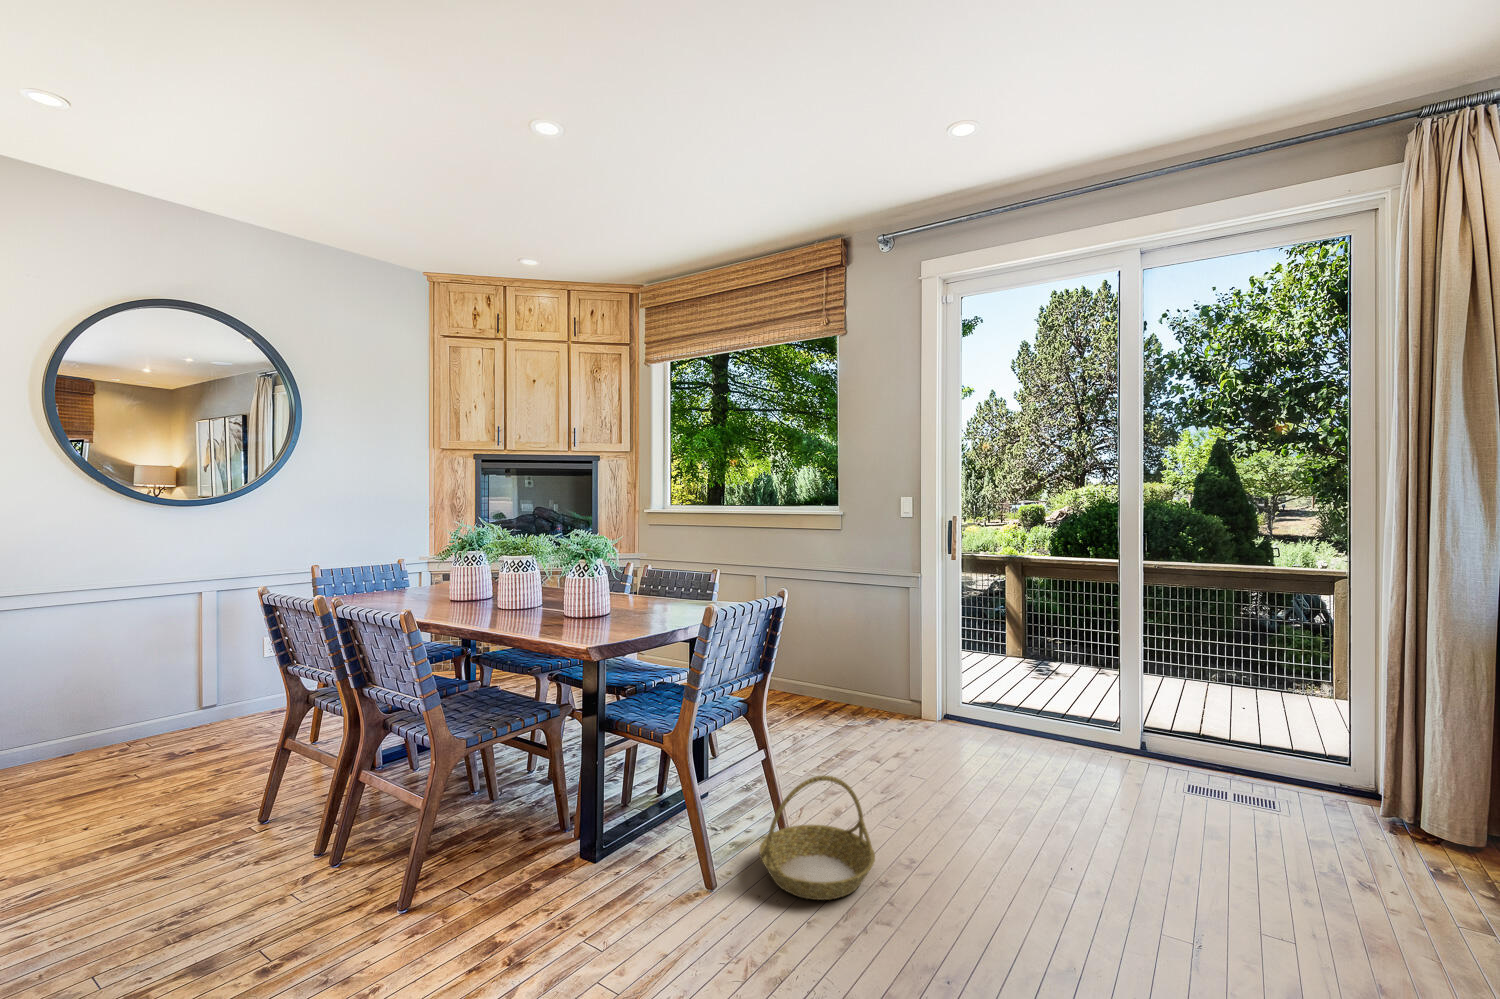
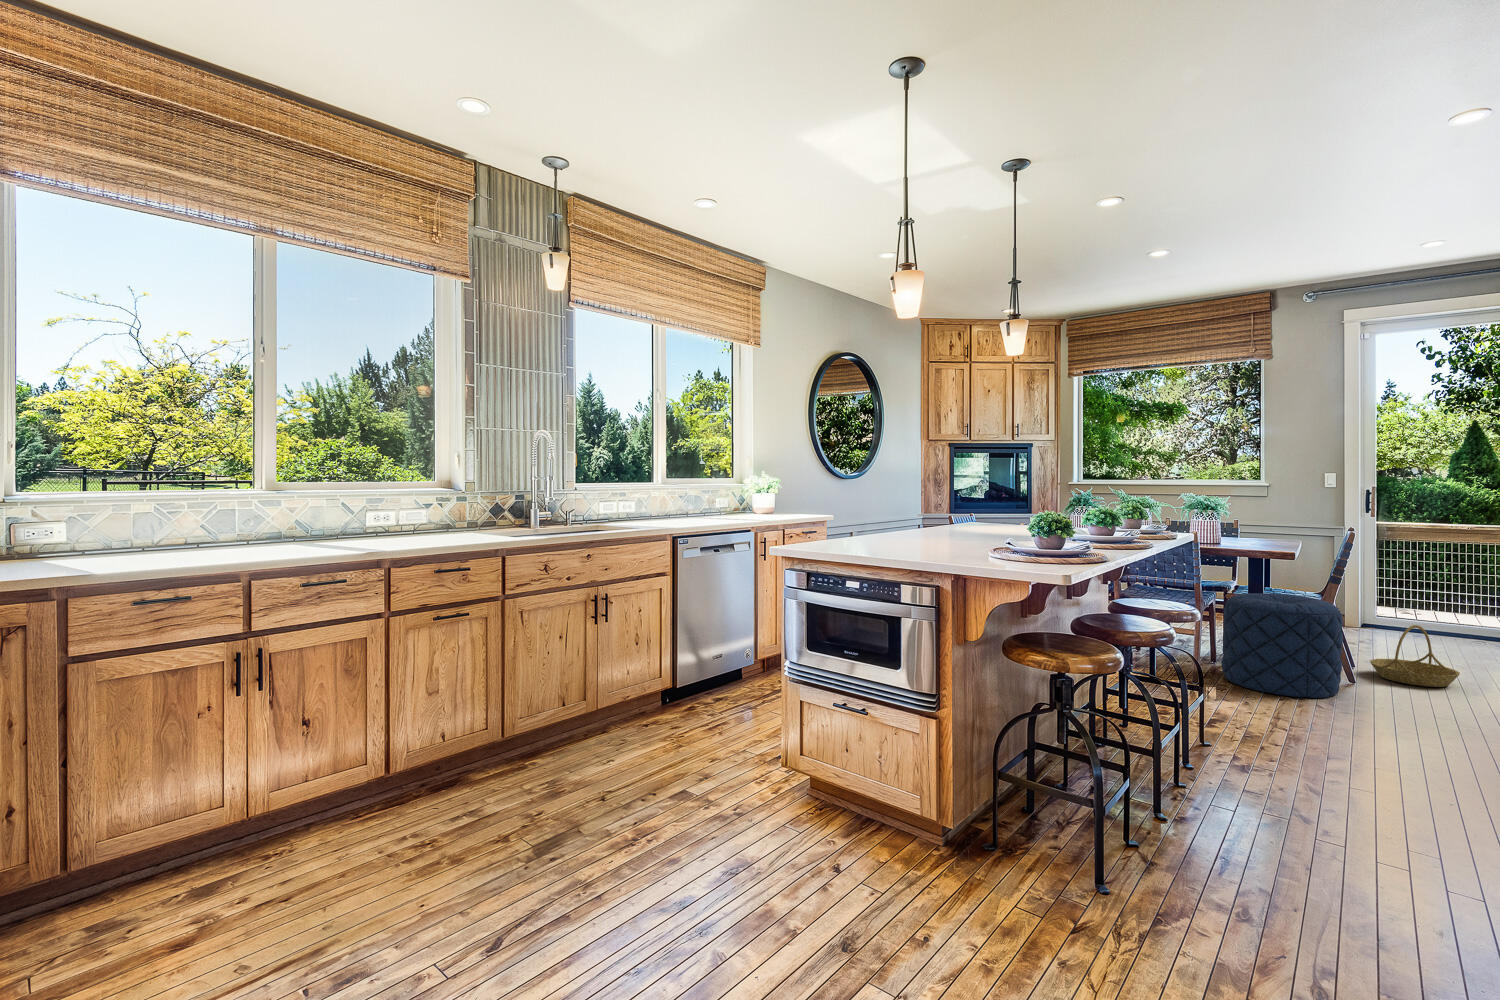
pouf: none [447,723,635,962] -> present [1222,593,1343,698]

